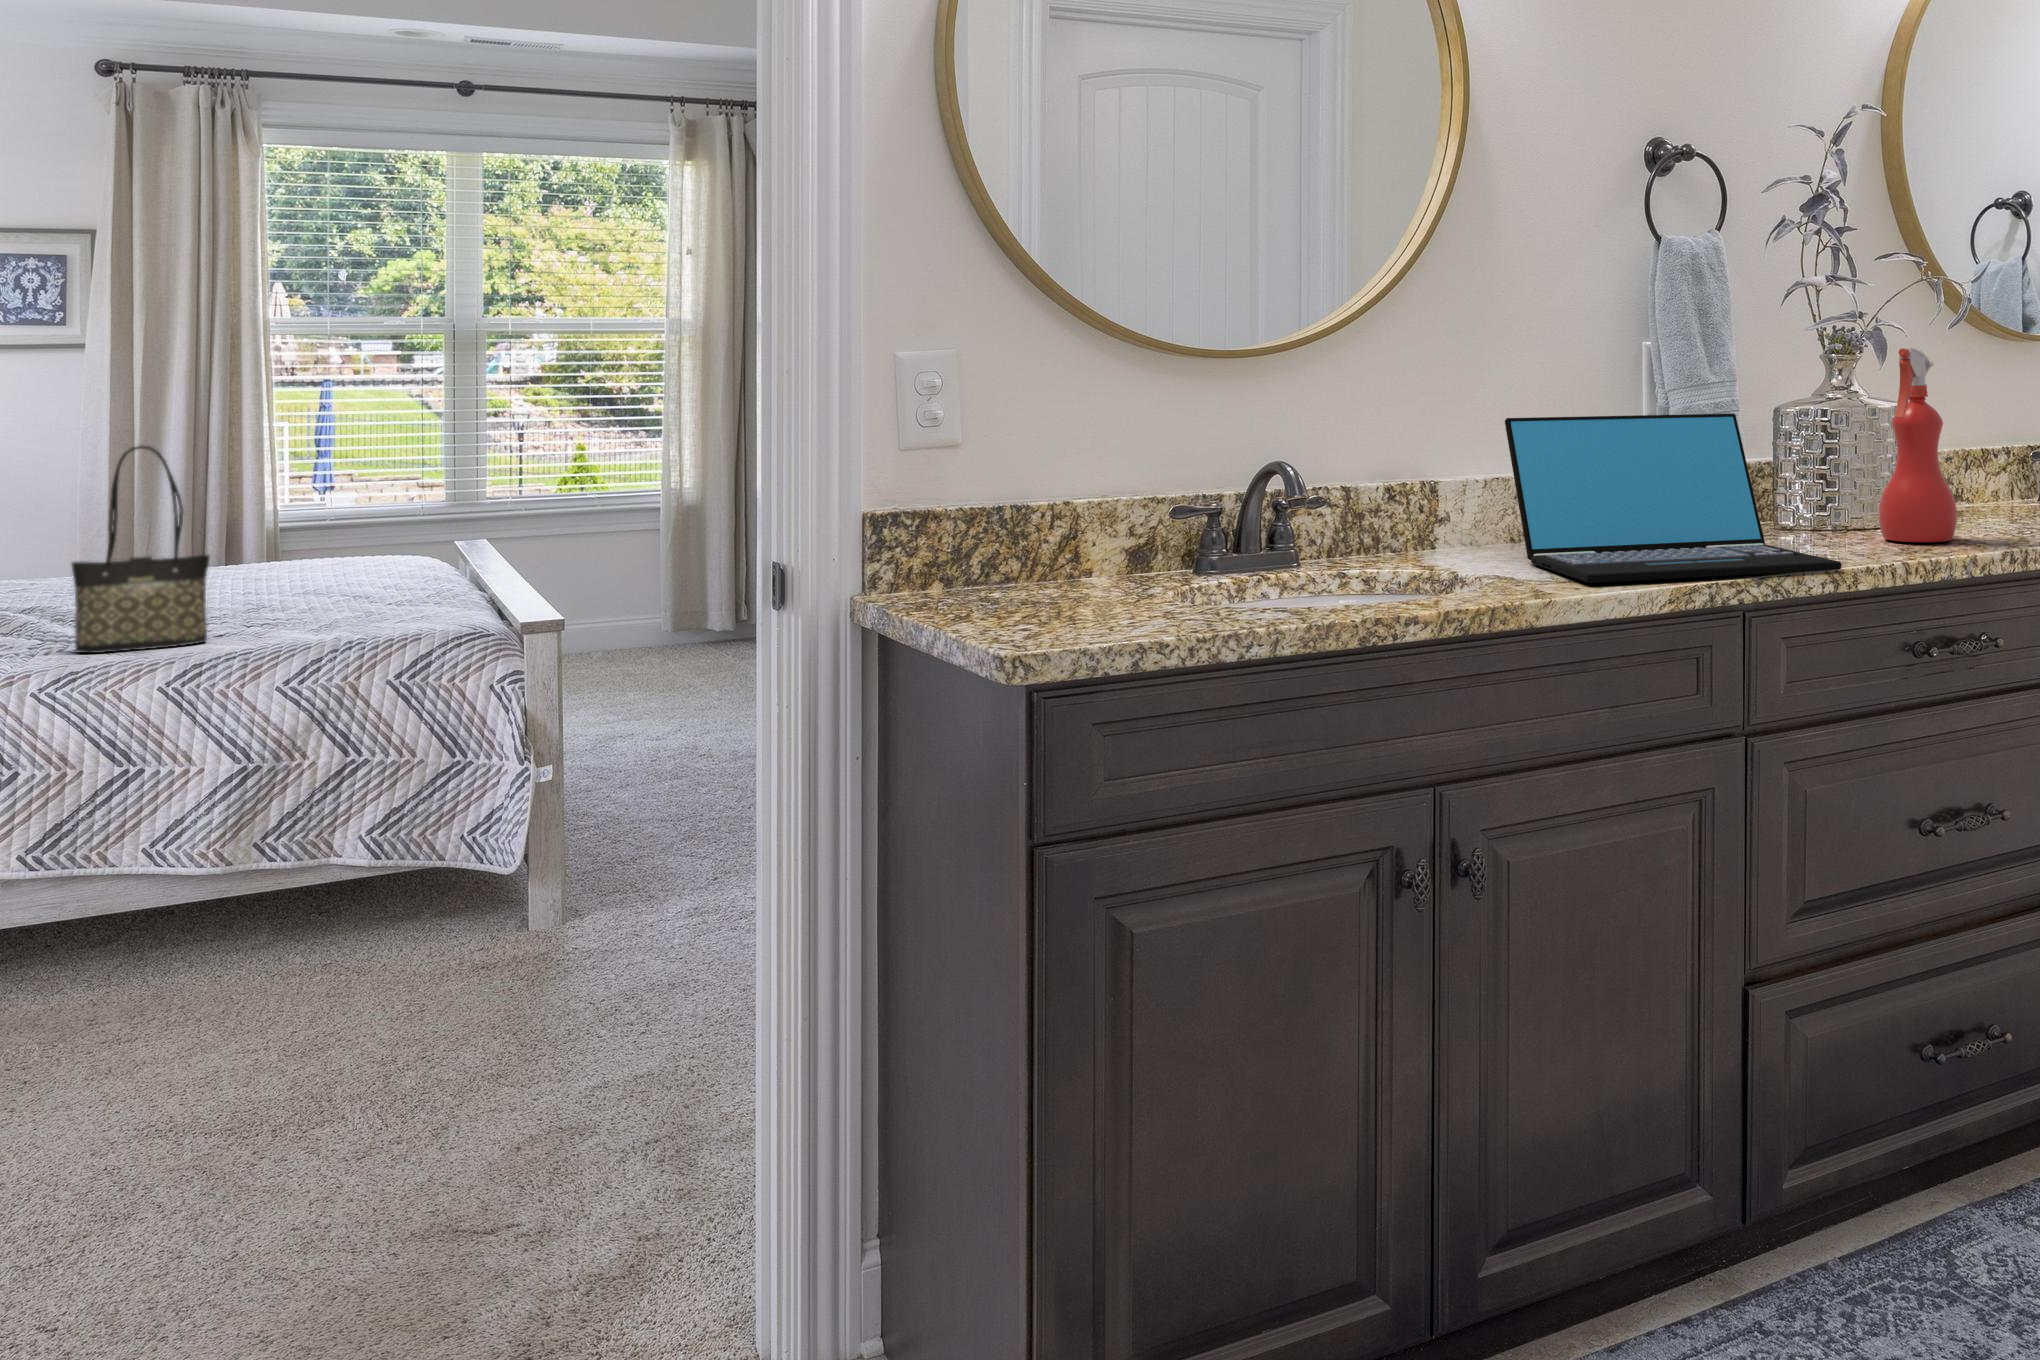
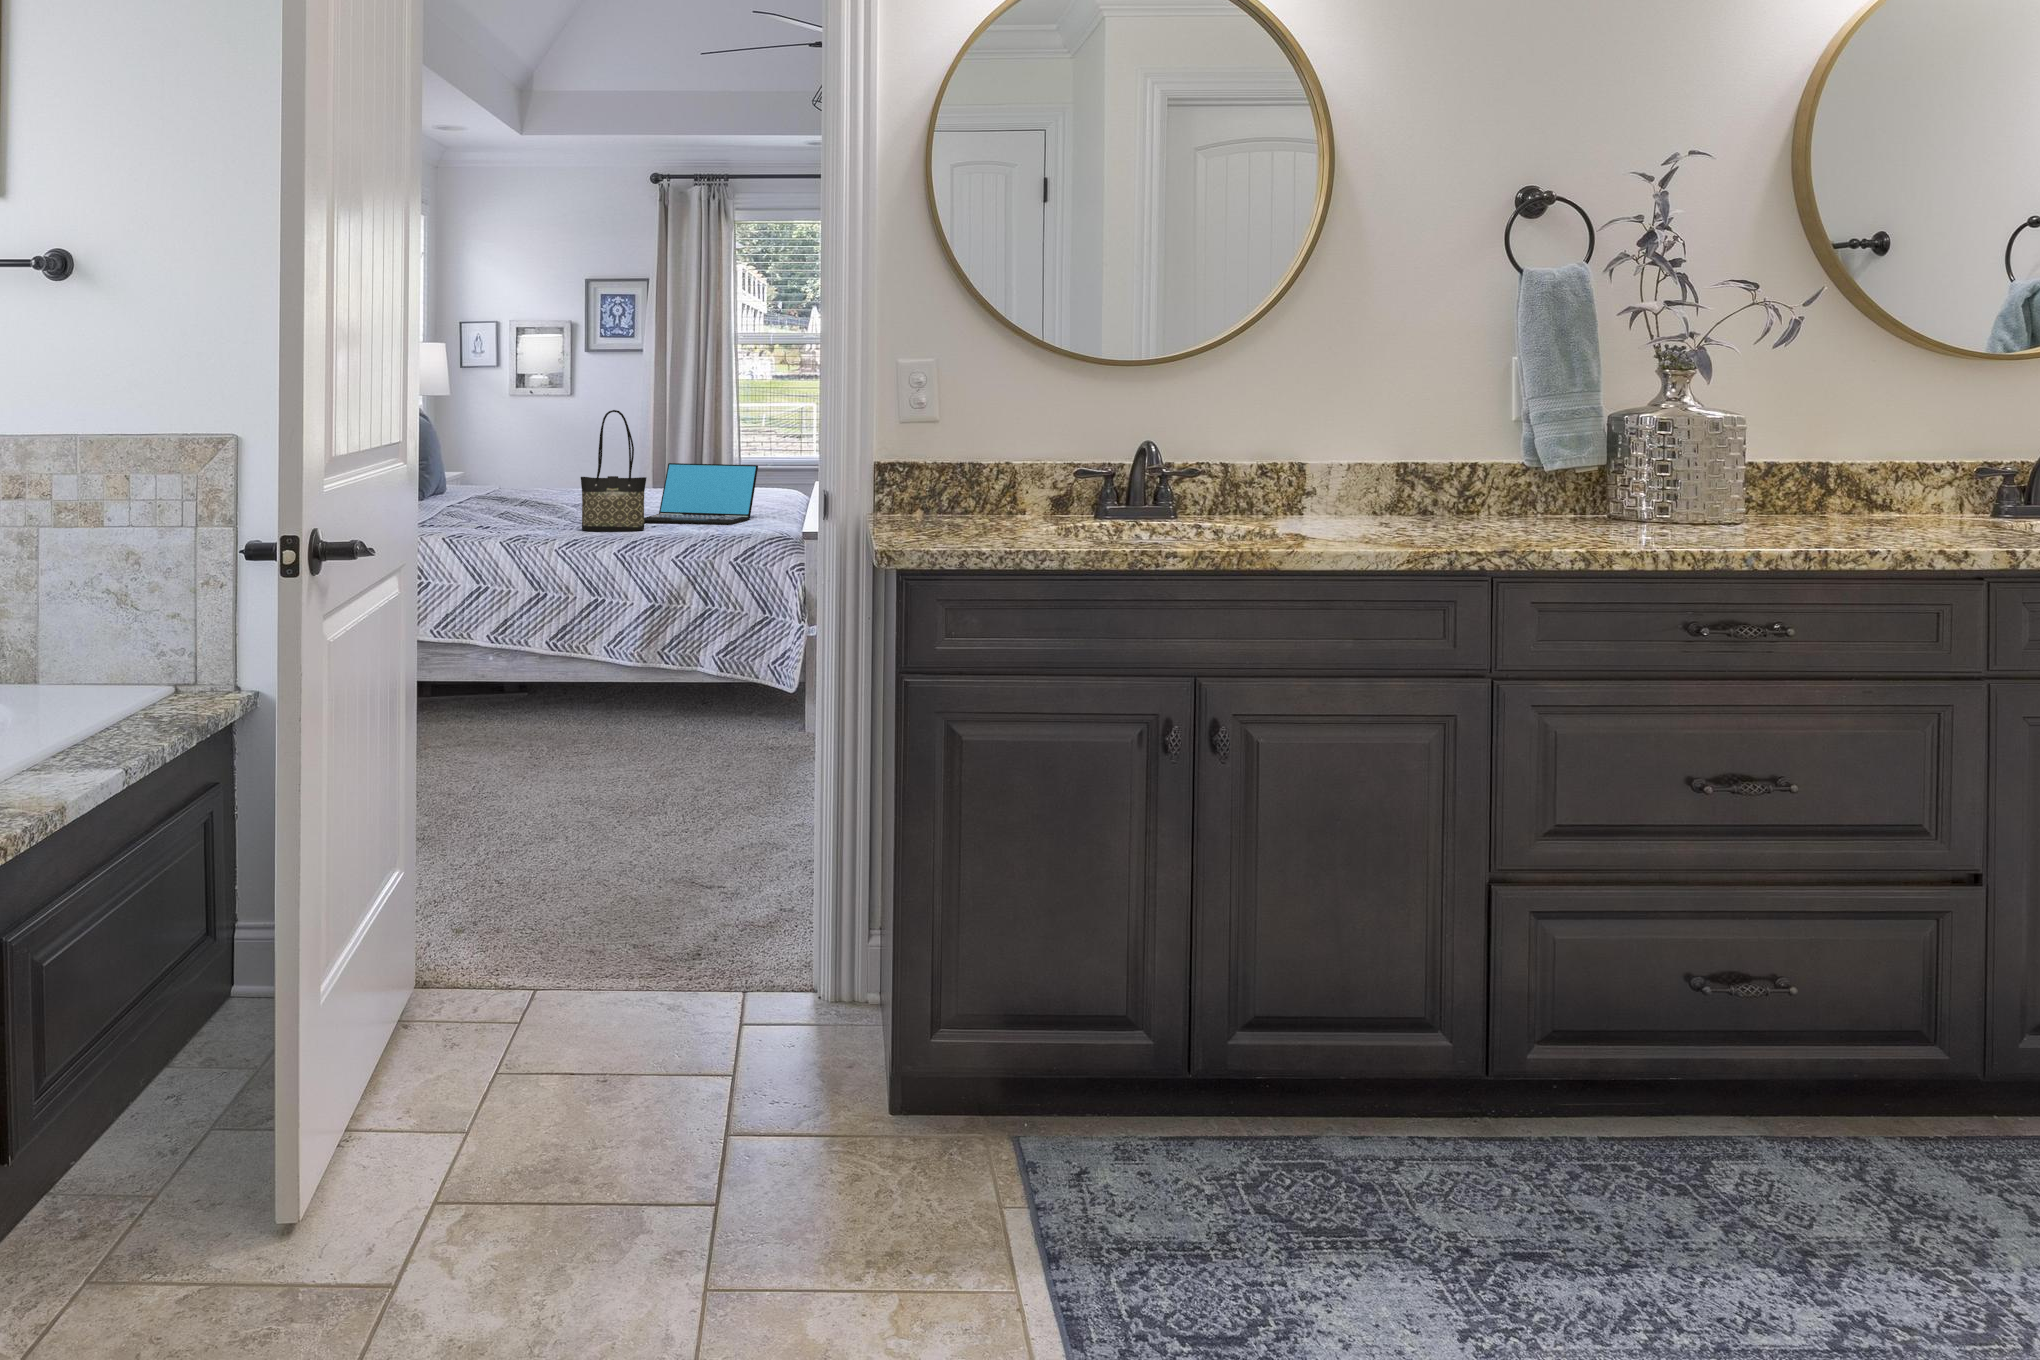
spray bottle: present [1879,348,1957,542] -> none [1703,364,1781,539]
laptop: present [1505,414,1841,583] -> present [644,463,758,525]

